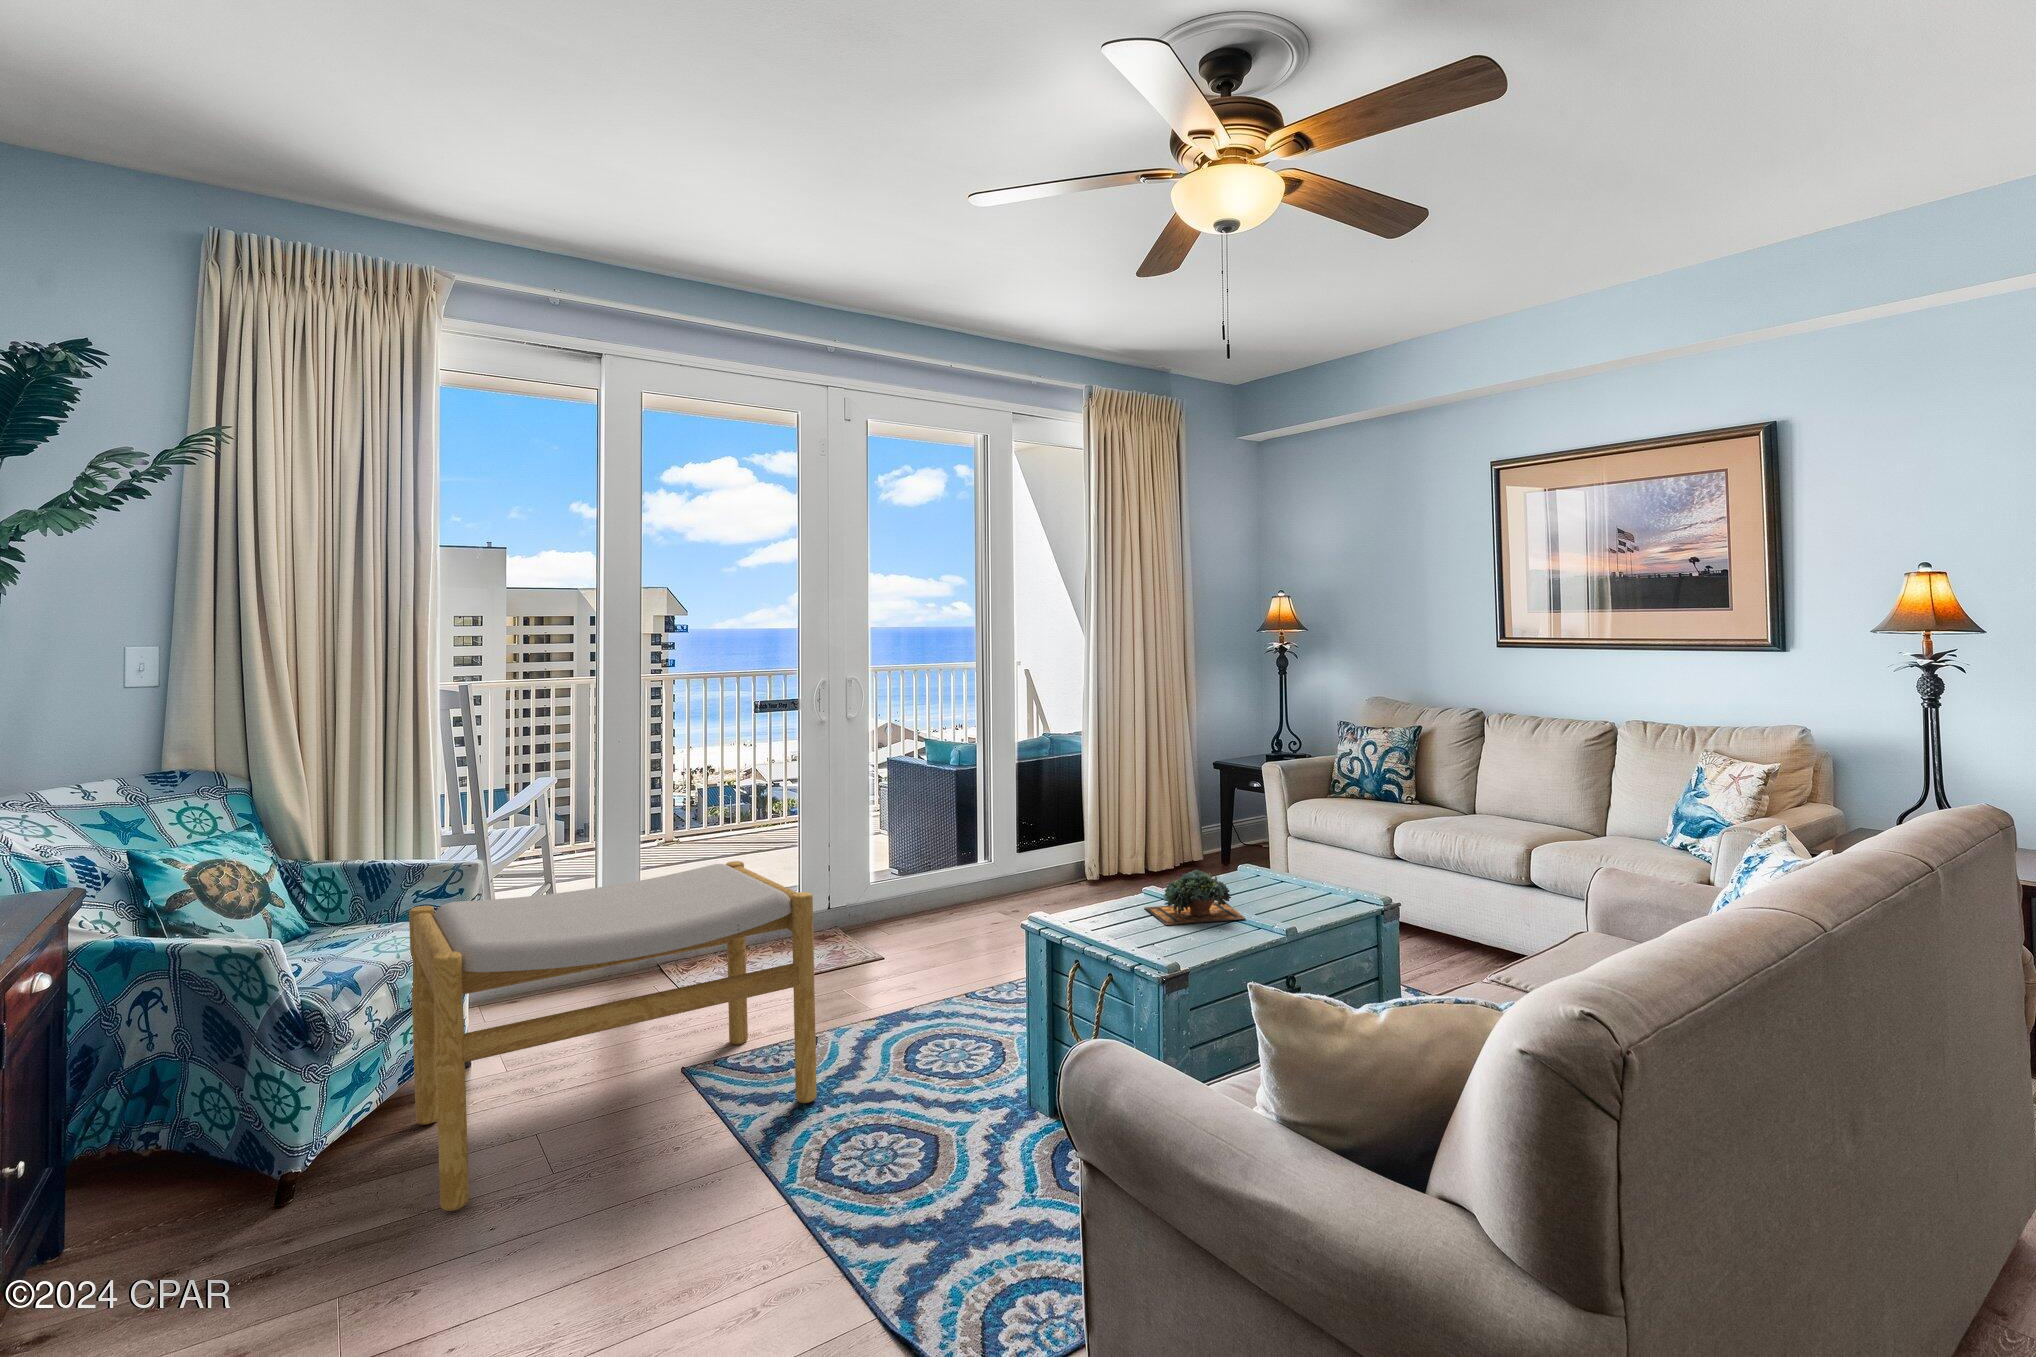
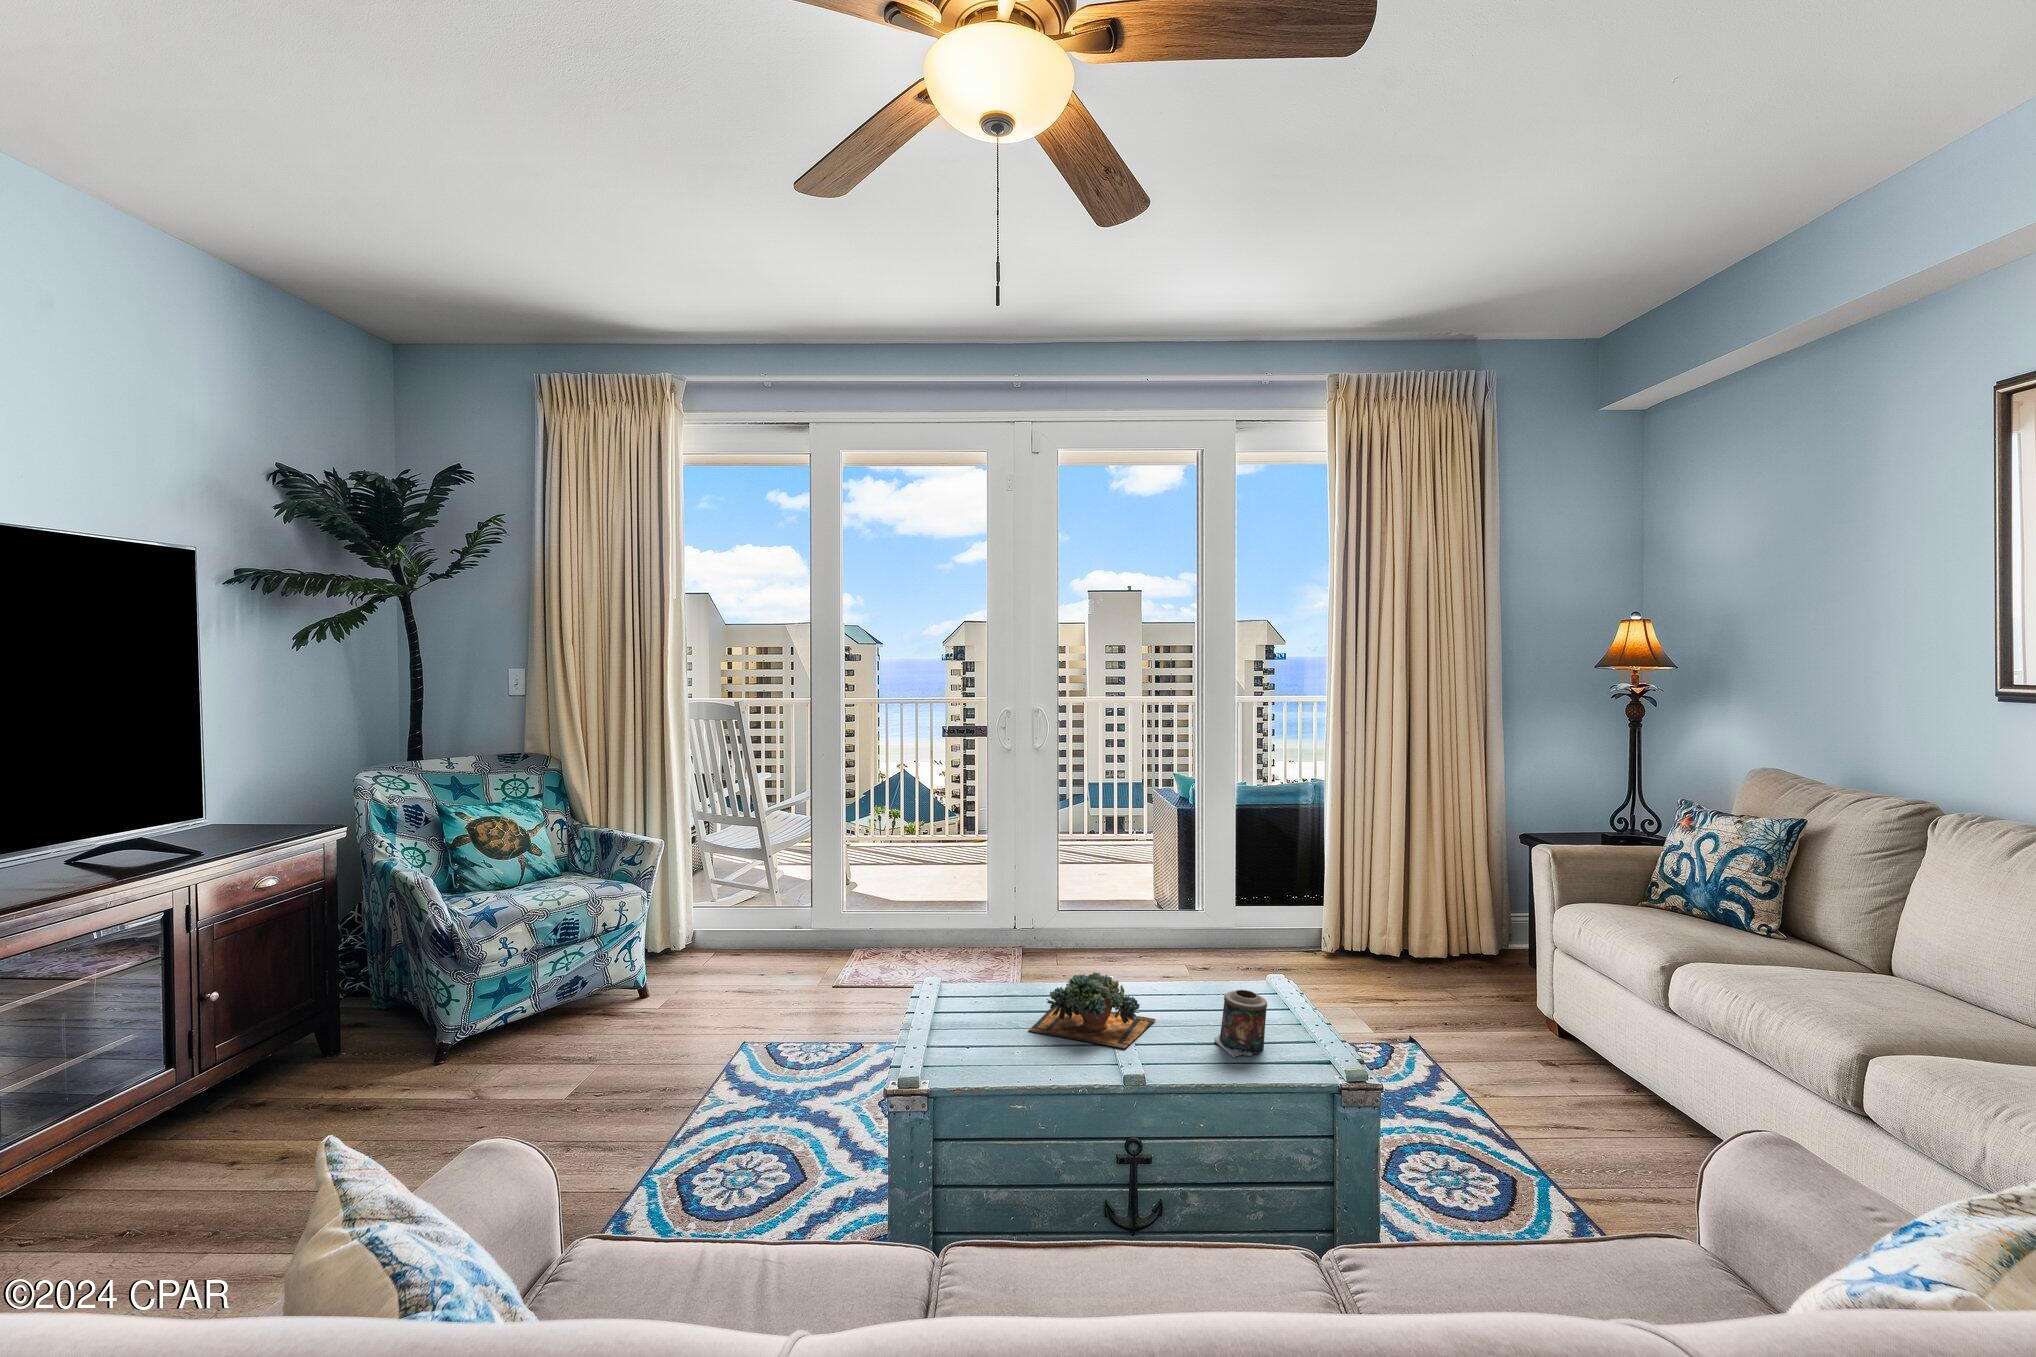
footstool: present [409,861,817,1211] -> none [473,870,820,1109]
candle: none [1281,862,1318,909] -> present [1214,990,1267,1057]

